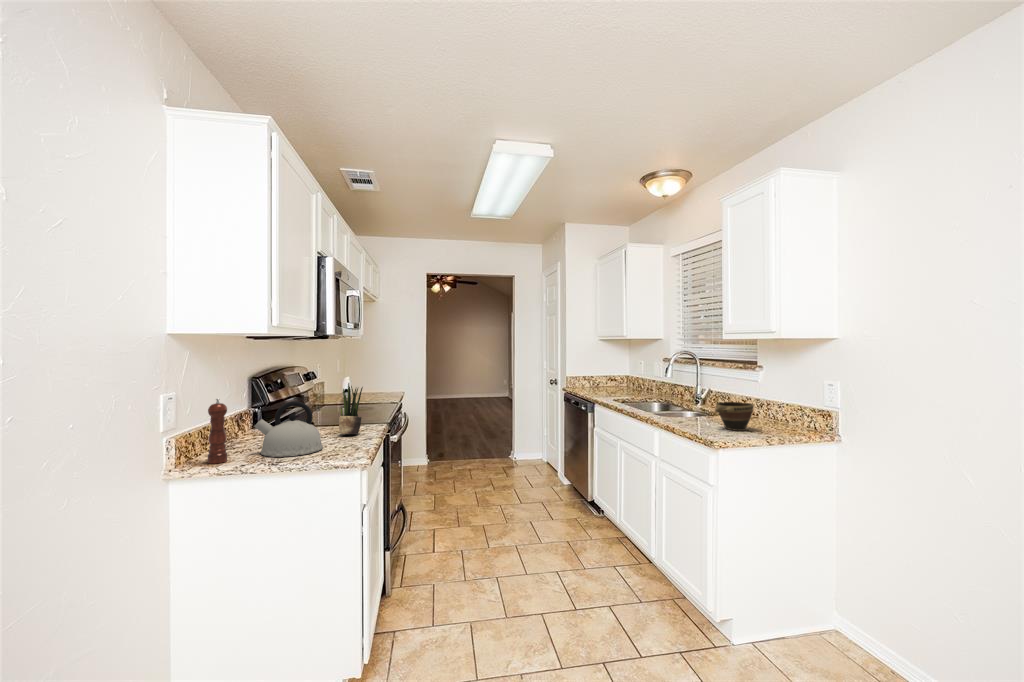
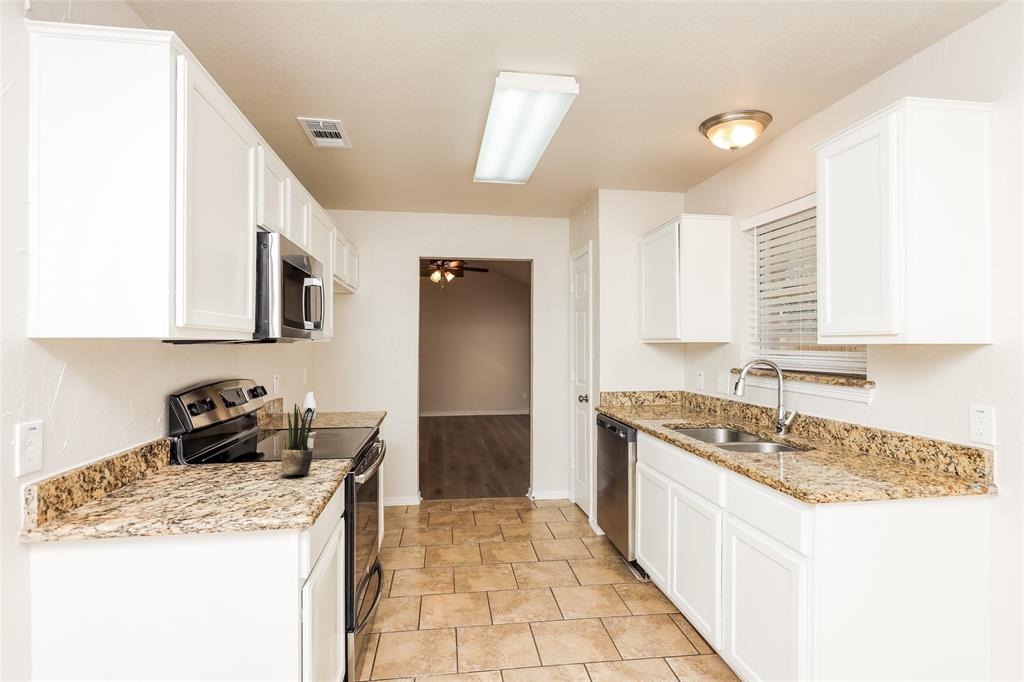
pepper mill: present [208,399,227,464] -> none [87,428,115,520]
kettle: present [255,401,323,457] -> none [156,431,253,510]
bowl: present [715,402,754,431] -> none [808,433,864,475]

